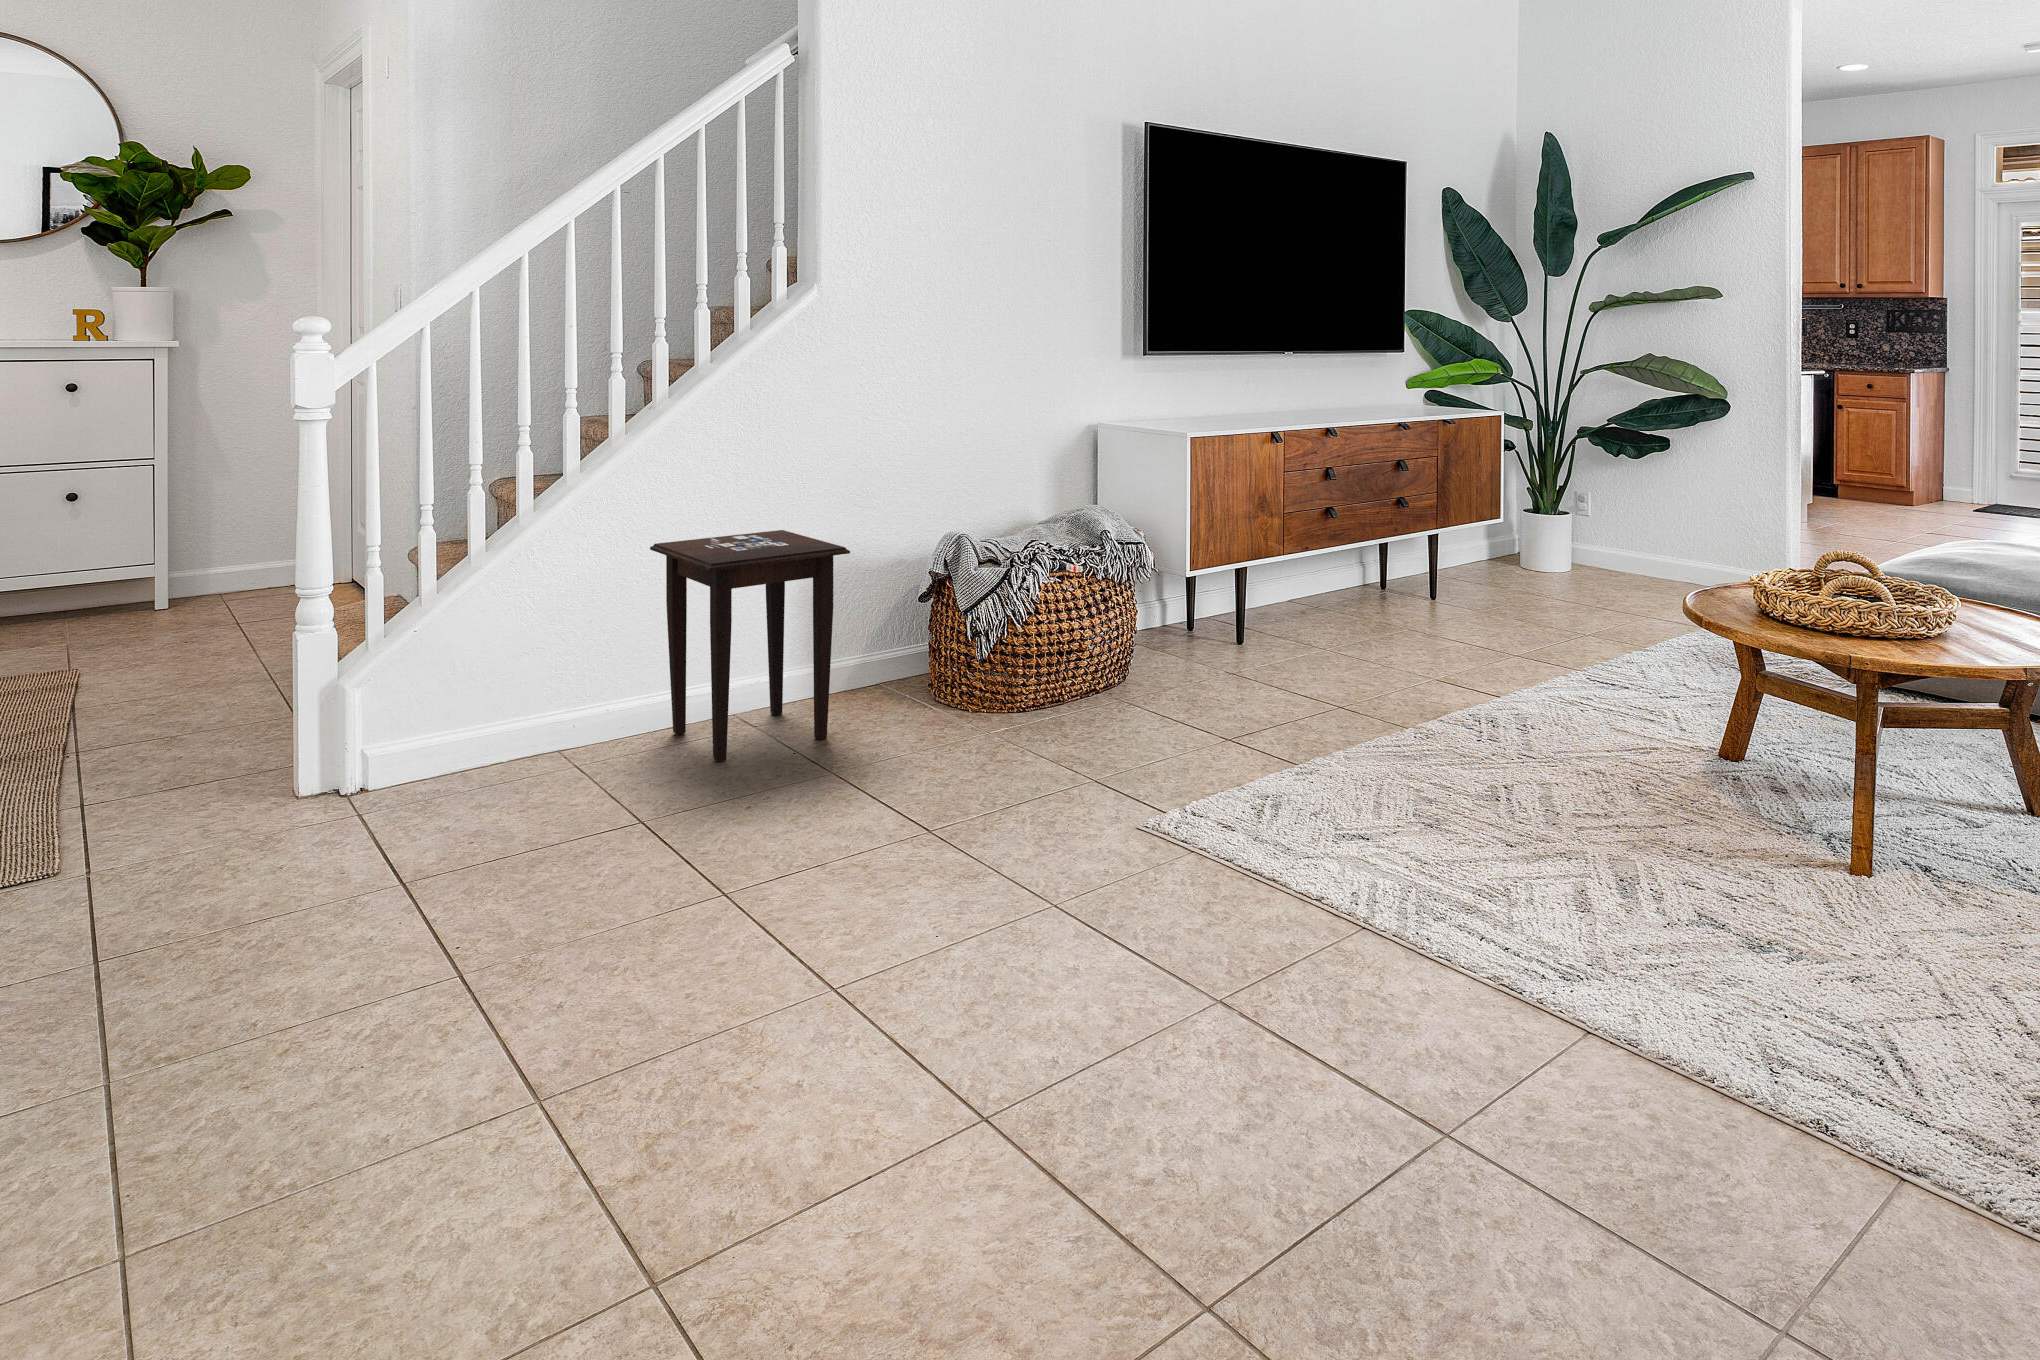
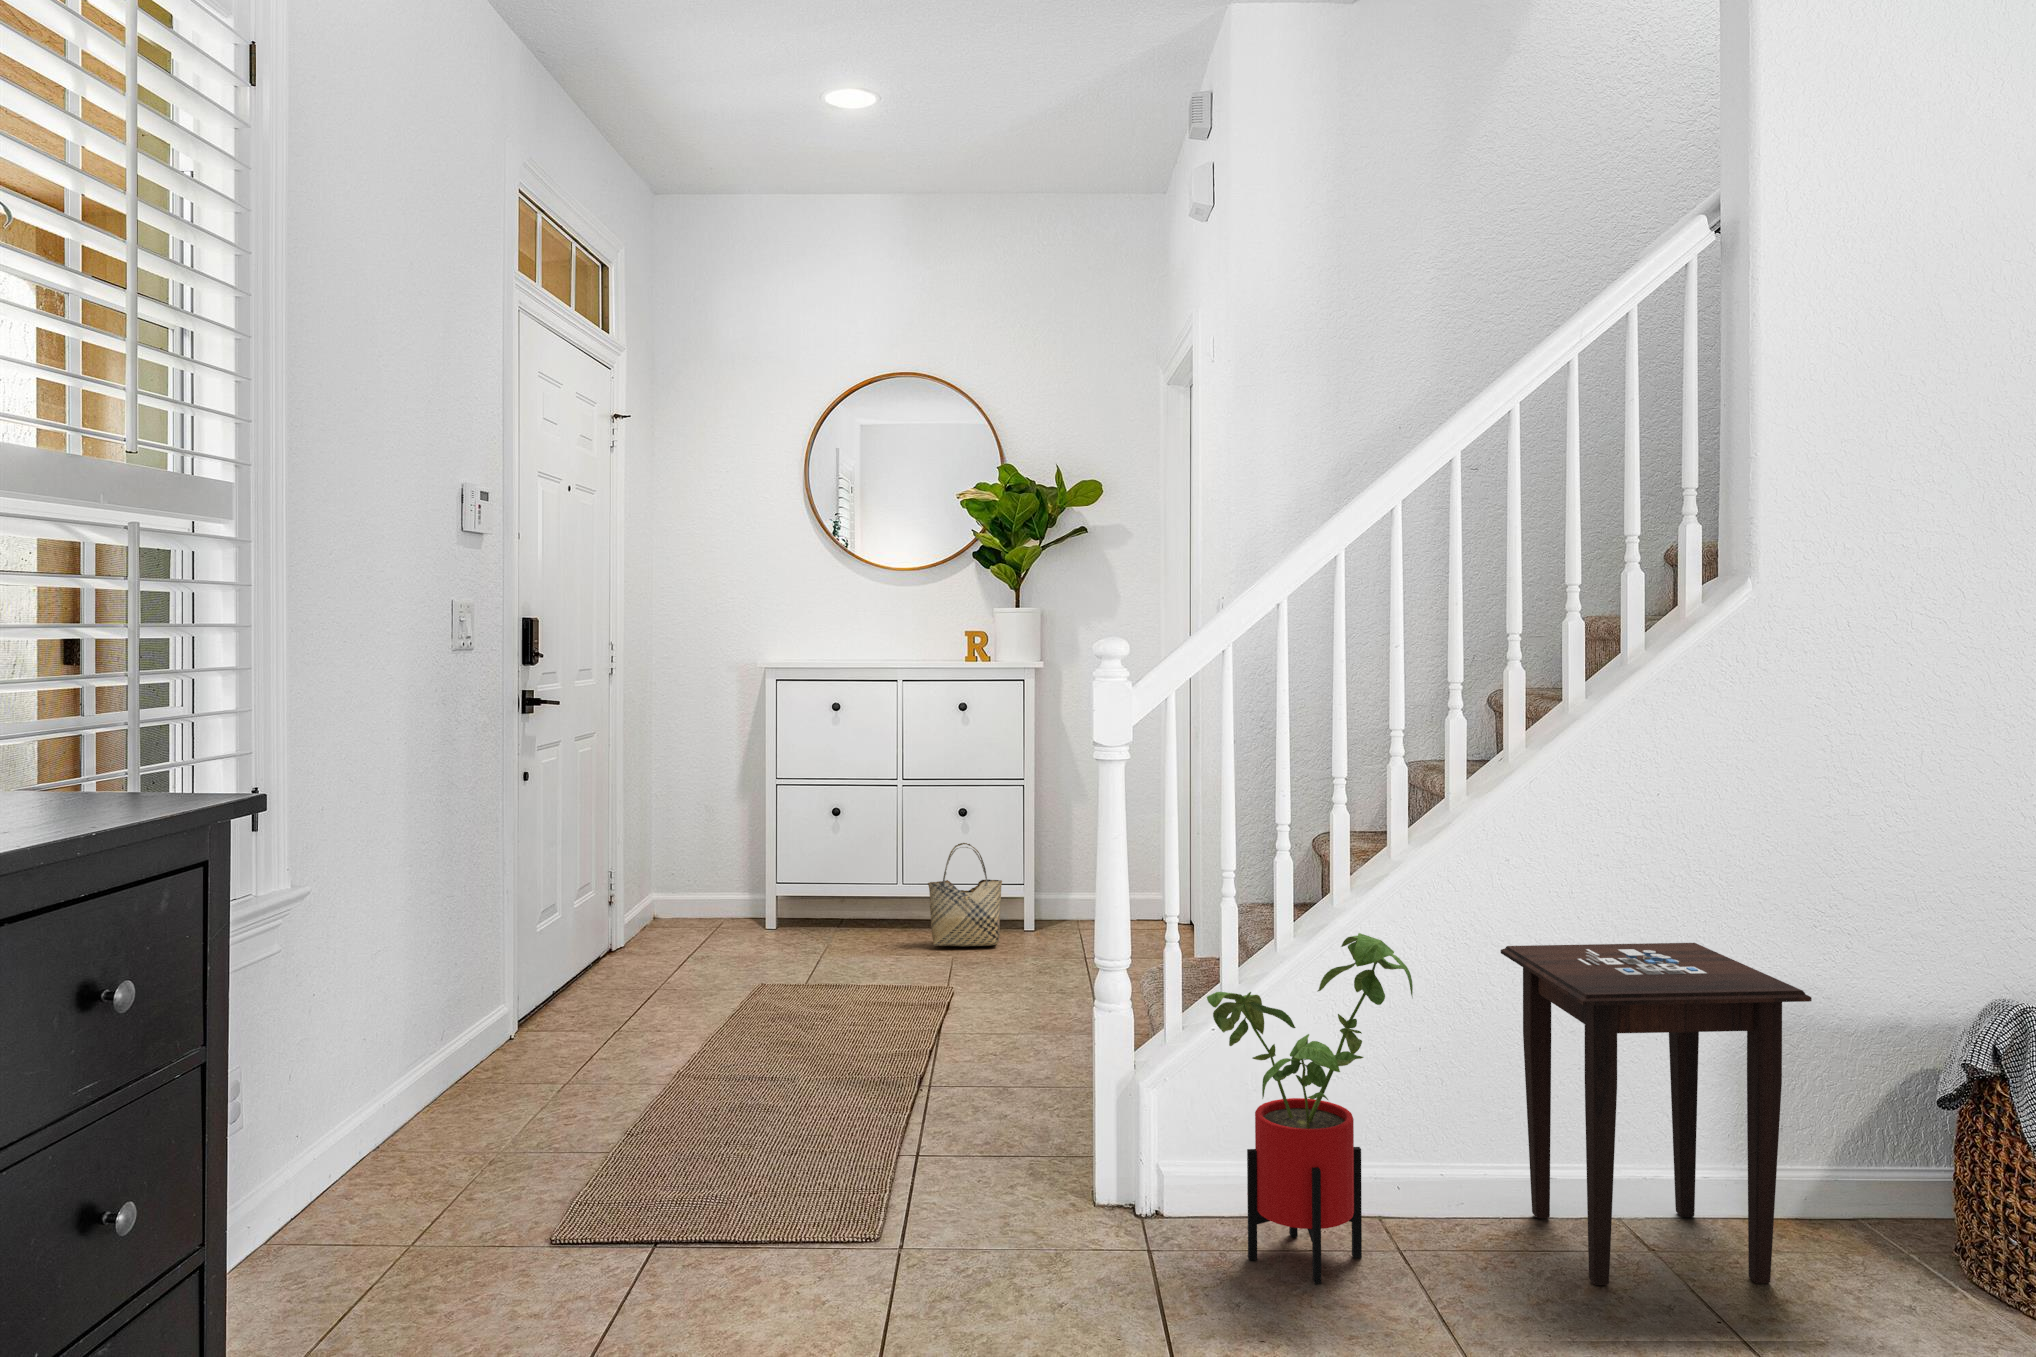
woven basket: none [30,527,130,636] -> present [928,843,1002,946]
house plant: none [414,540,587,805] -> present [1207,933,1413,1283]

